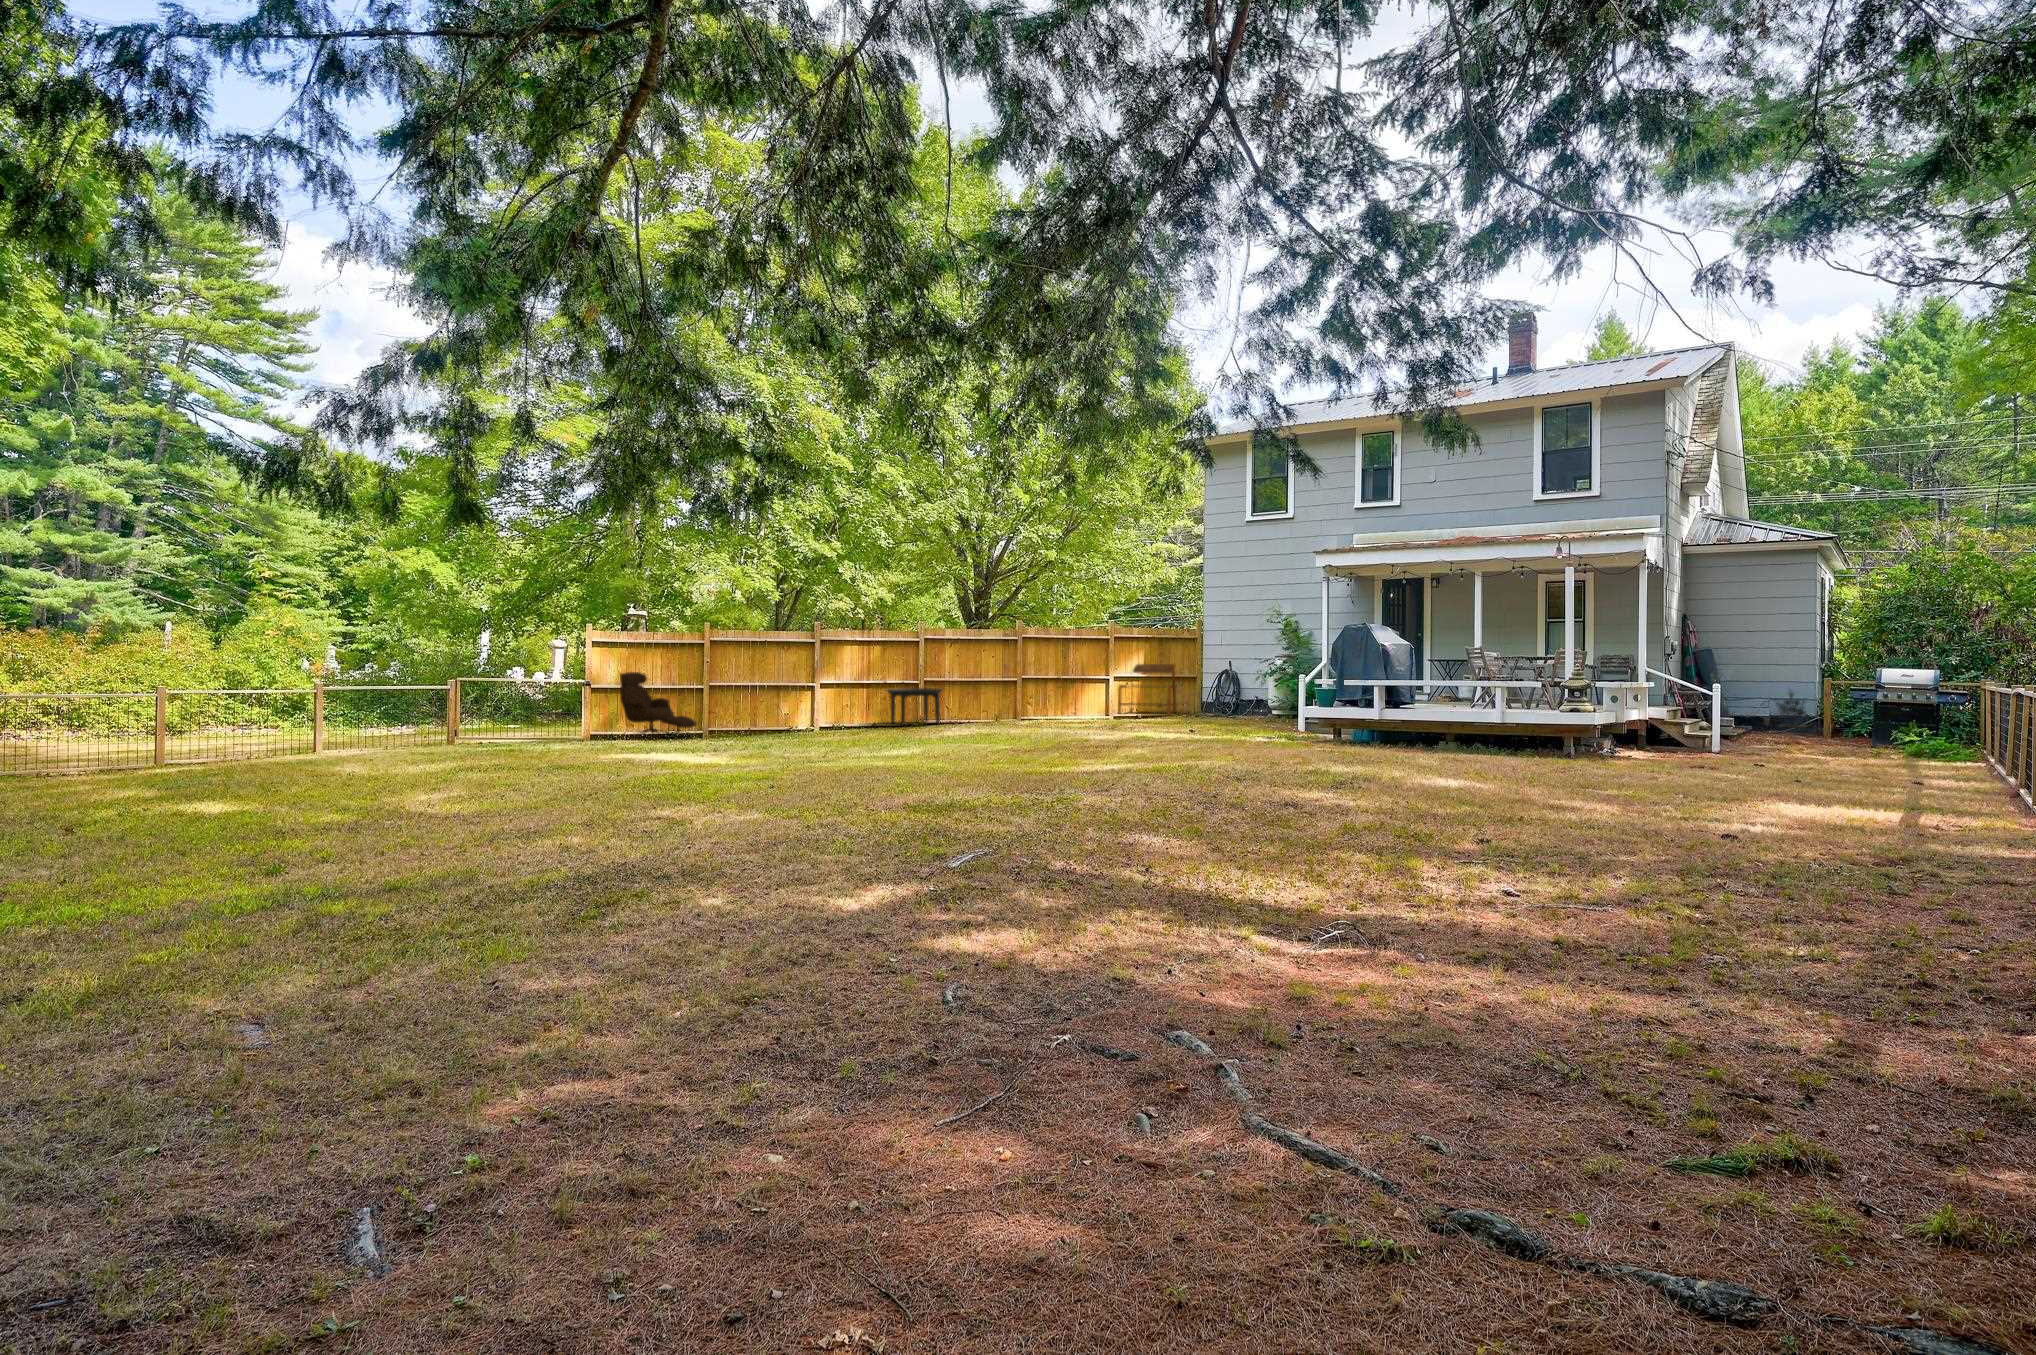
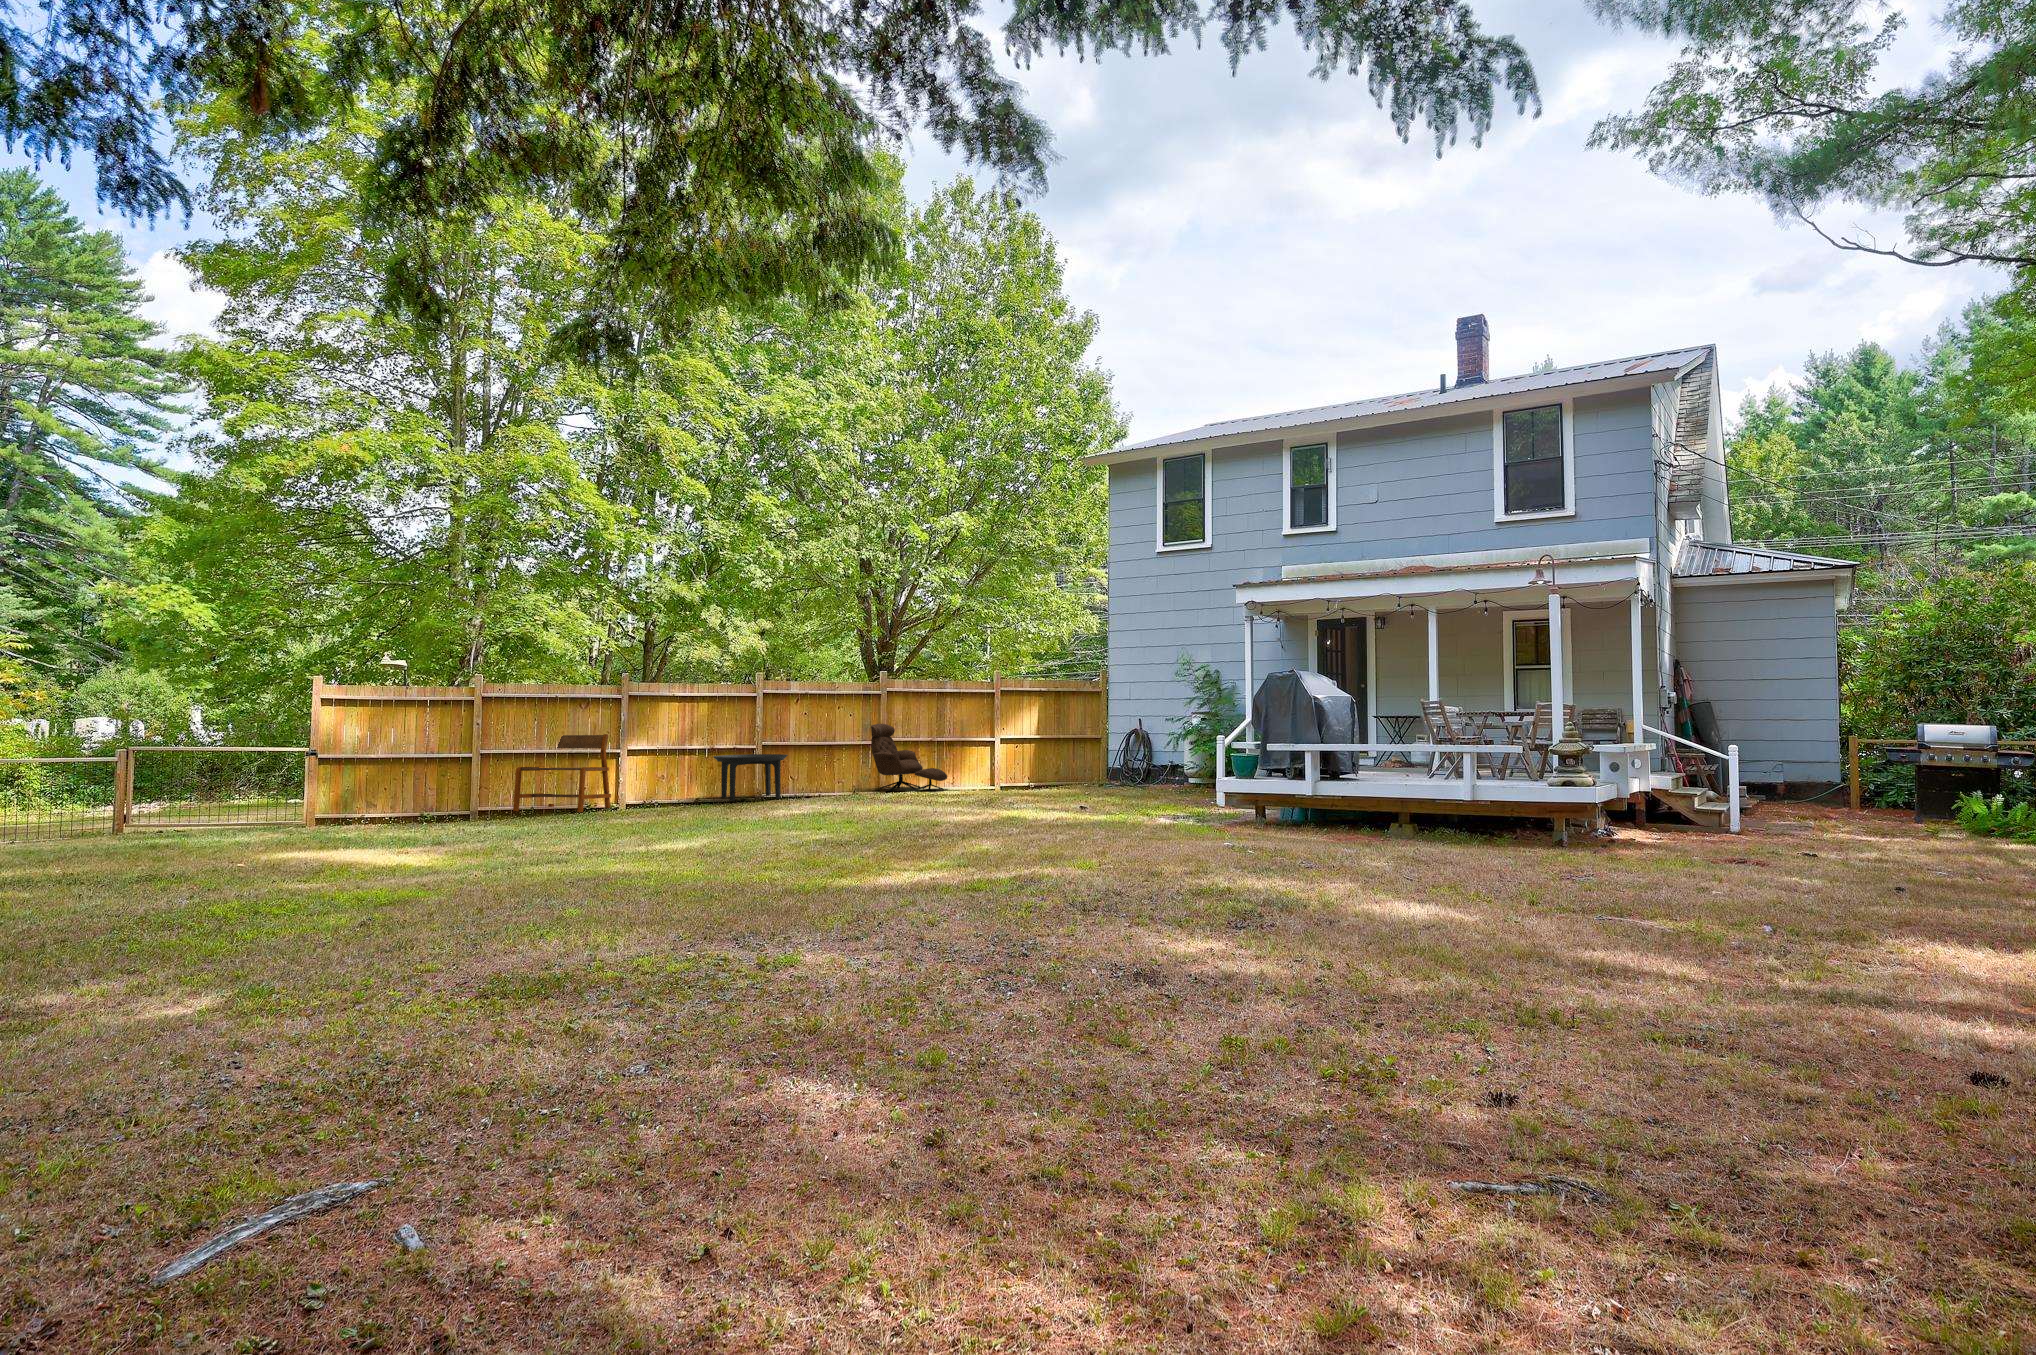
bench: present [1118,664,1177,714] -> present [513,734,611,812]
lounge chair: present [620,672,697,737] -> present [871,724,947,791]
potted tree: present [1776,691,1806,728] -> none [1783,748,1826,797]

